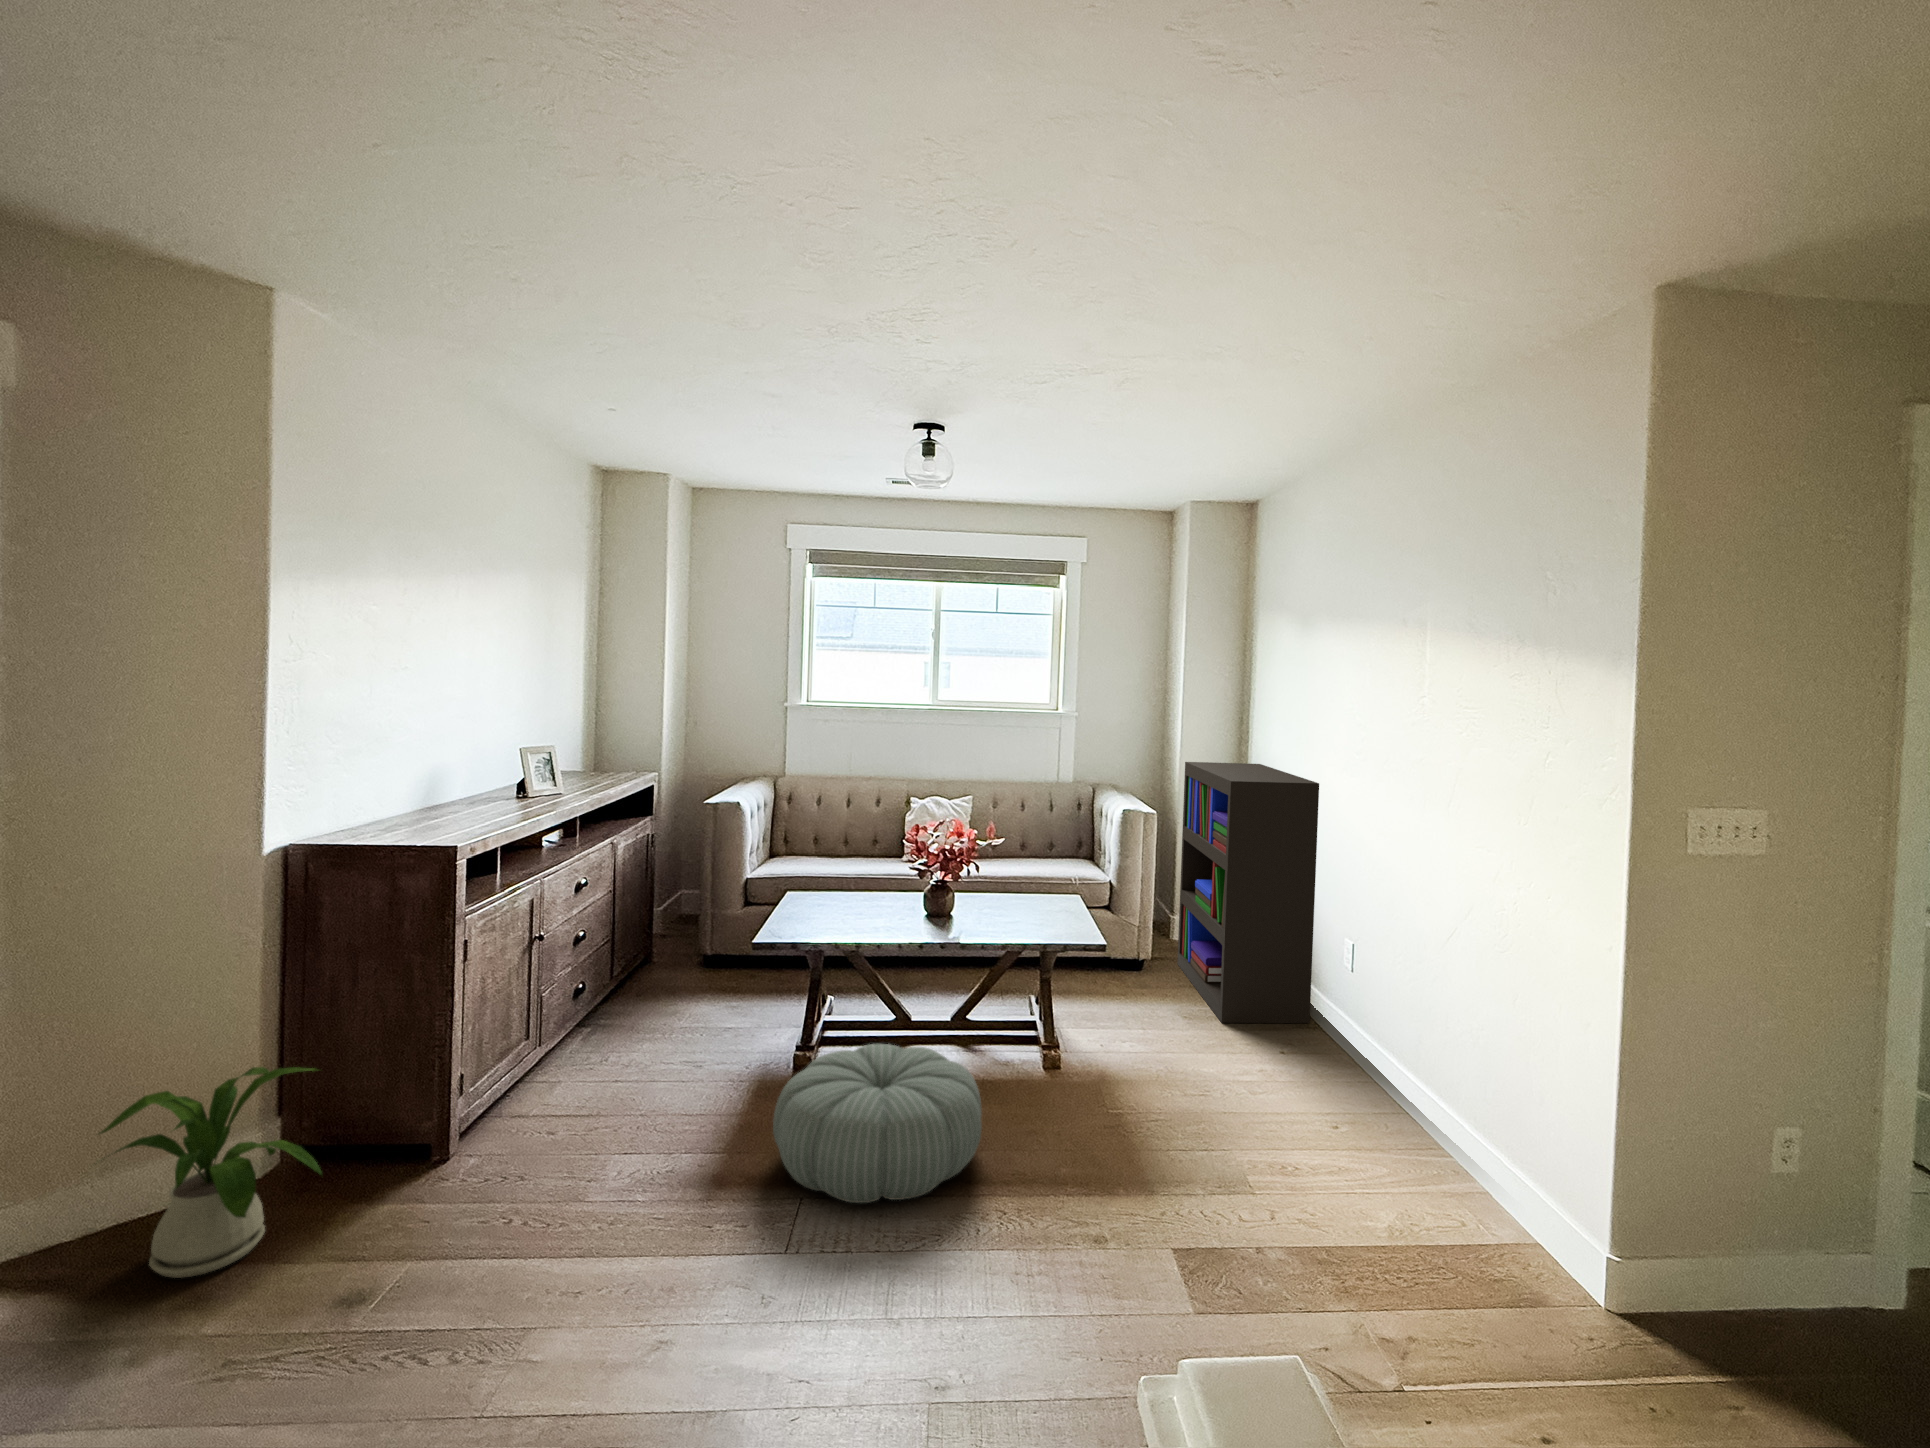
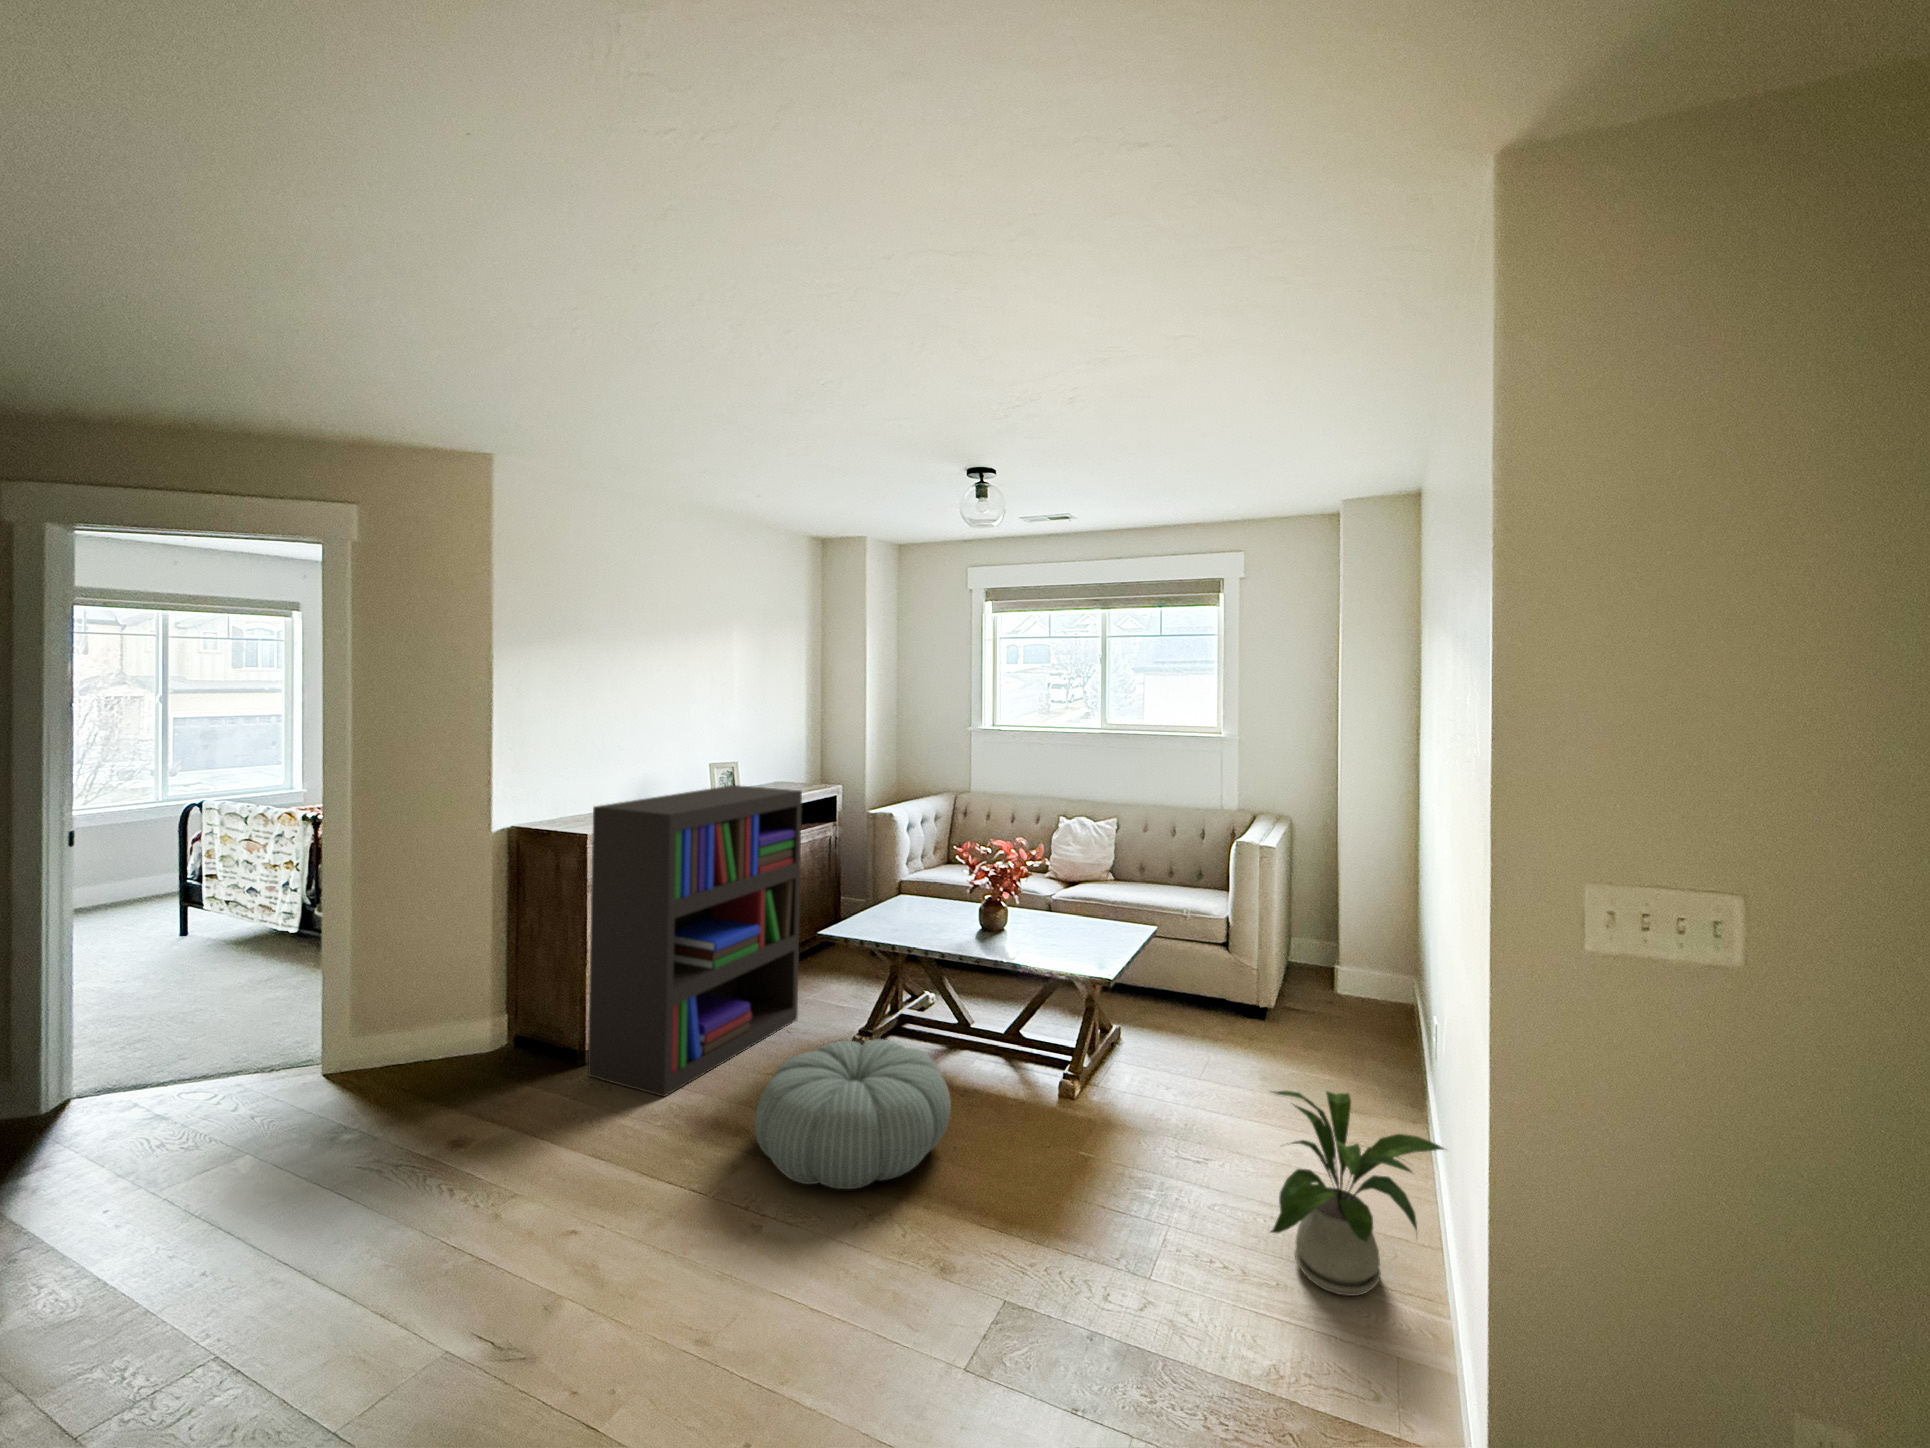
bookshelf: present [1177,762,1319,1023] -> present [588,785,802,1097]
house plant: present [100,1067,322,1278] -> present [1271,1091,1444,1296]

